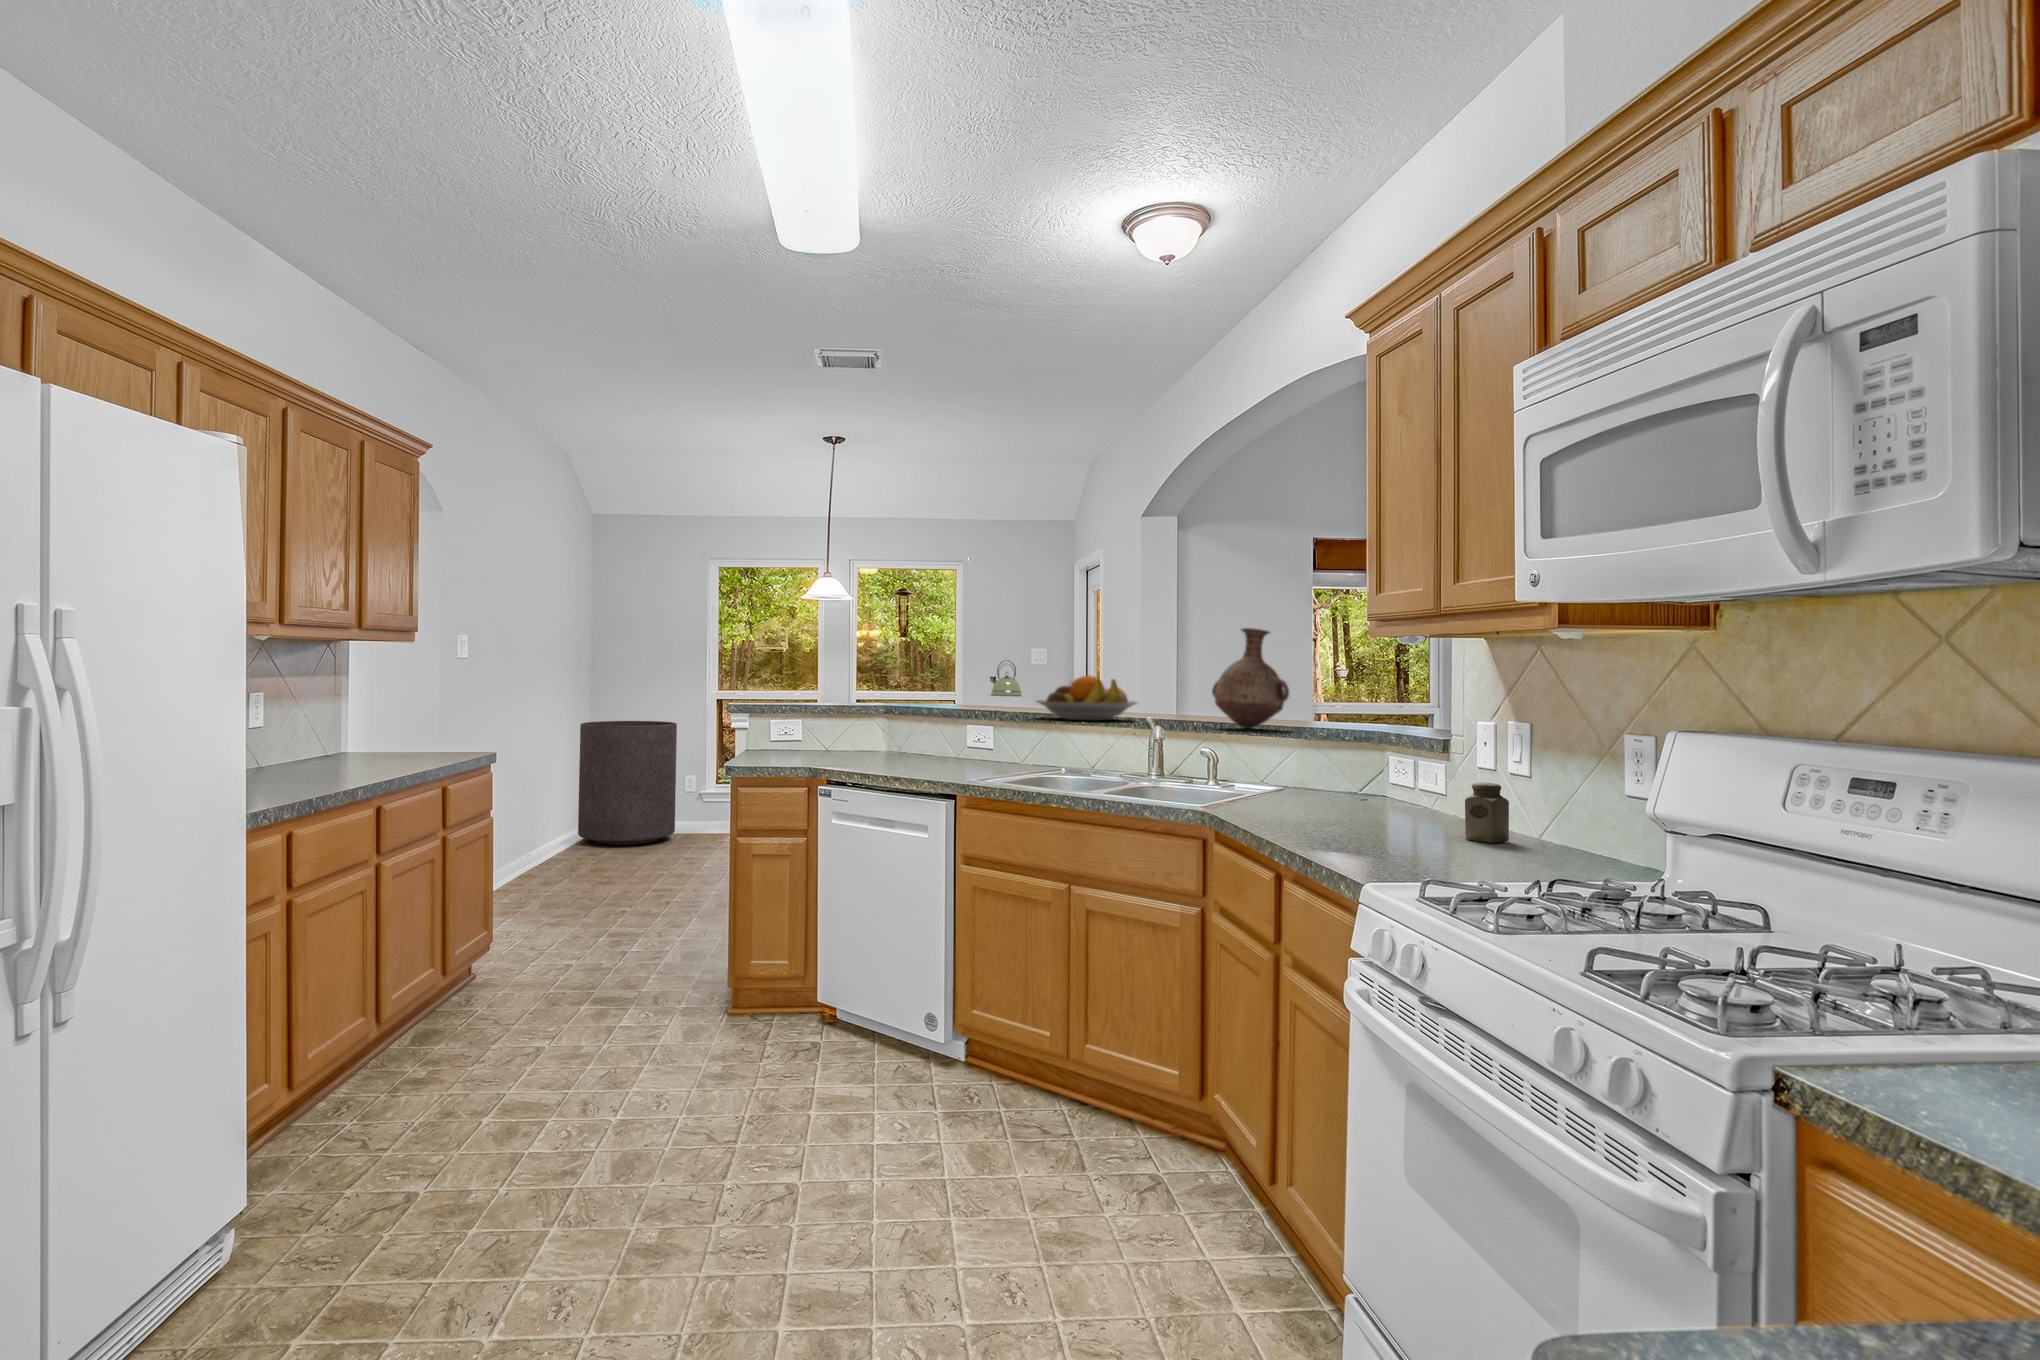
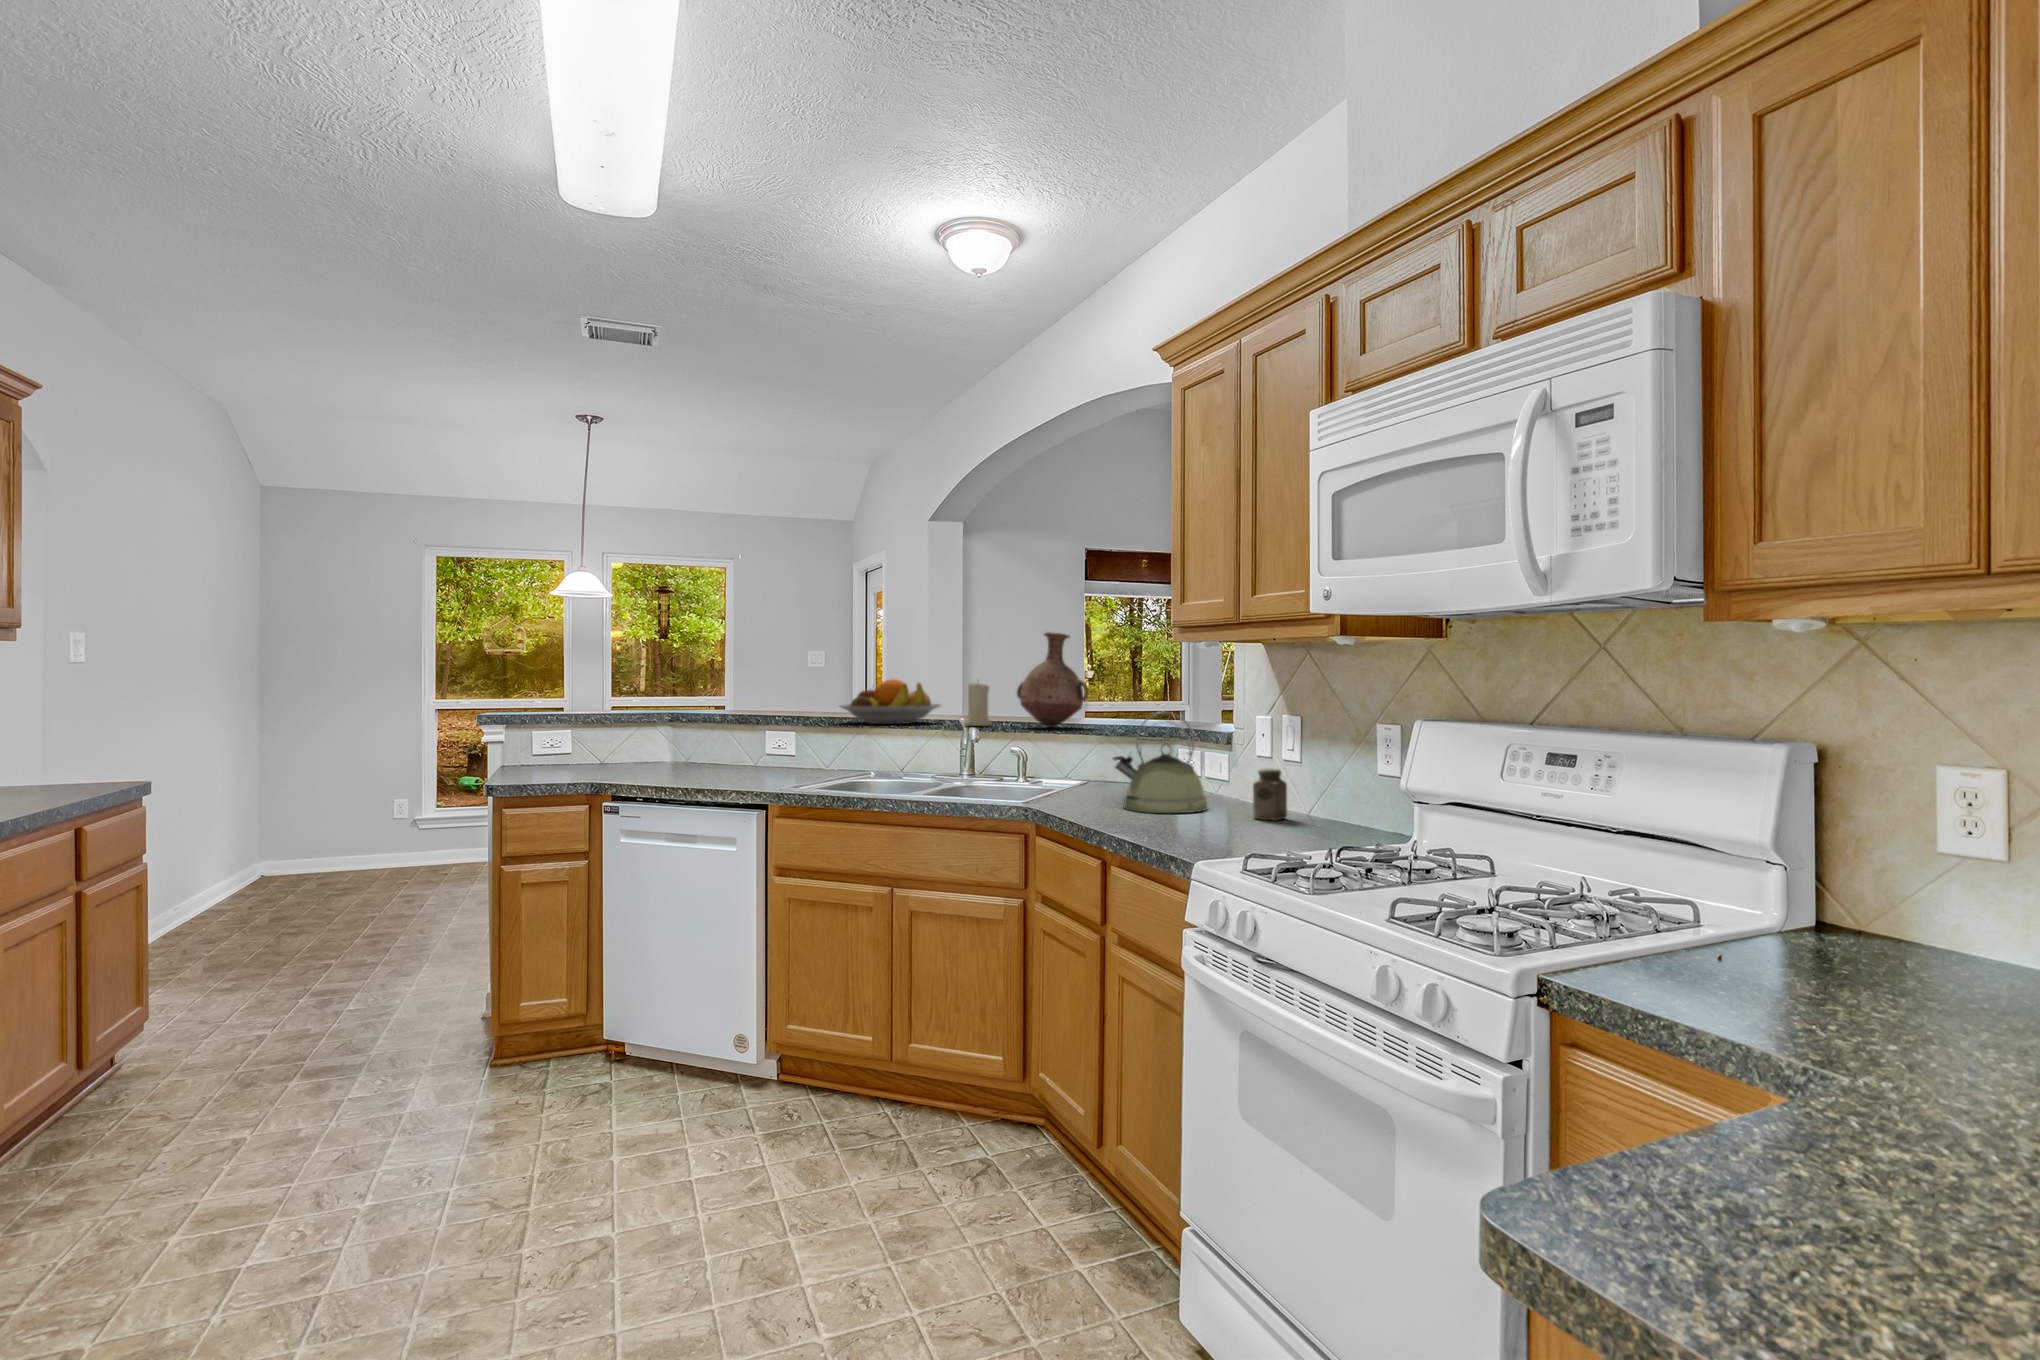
kettle: present [990,660,1022,696] -> present [1113,711,1208,813]
candle: none [1157,677,1187,725] -> present [964,682,991,726]
trash can: present [578,721,677,845] -> none [250,740,385,888]

